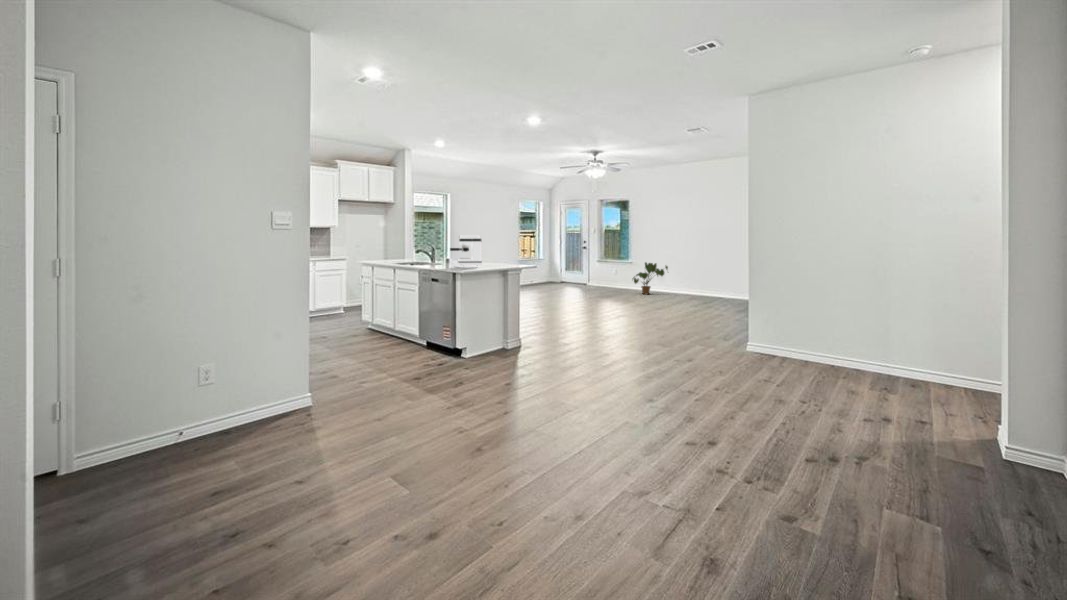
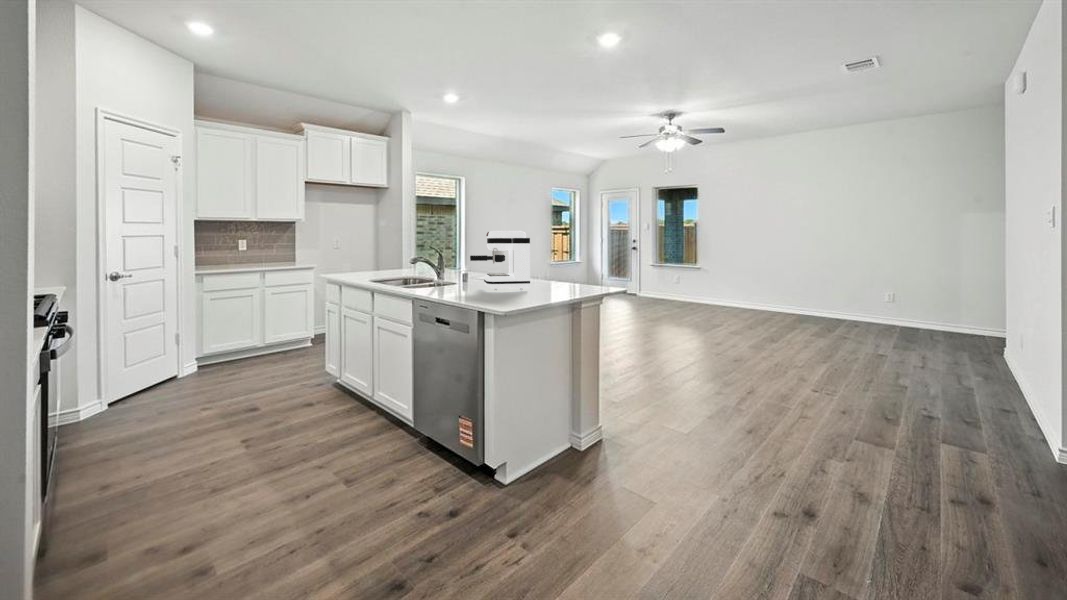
house plant: present [633,262,668,294] -> none [705,268,755,310]

